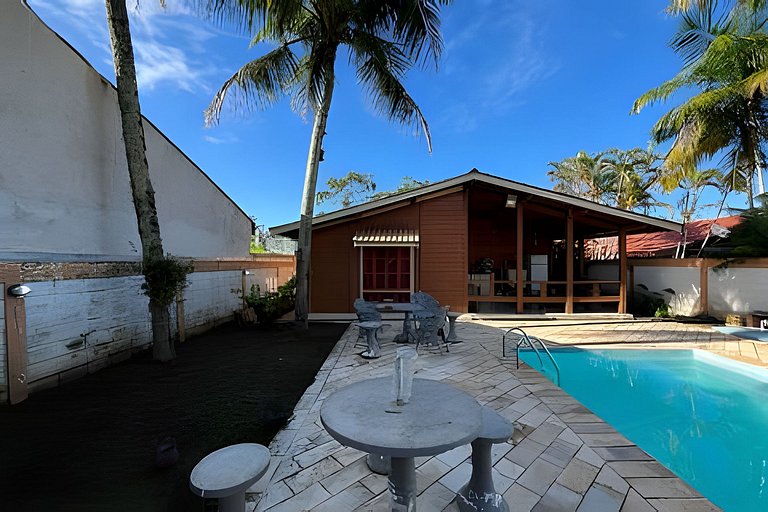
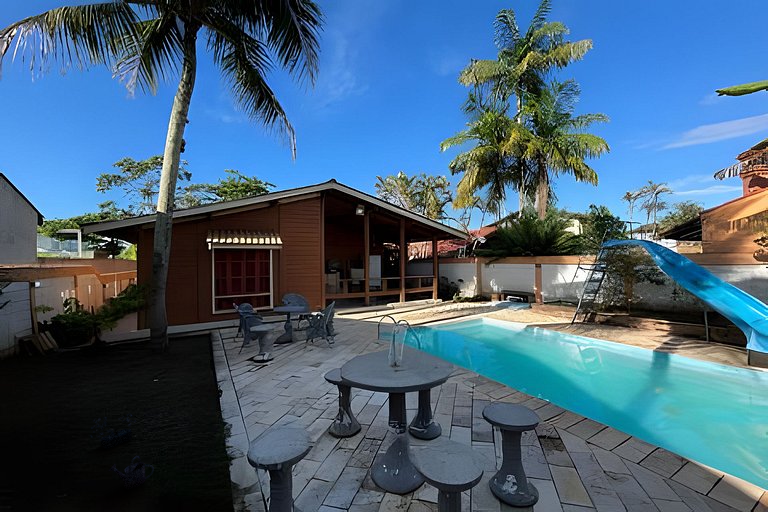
decorative plant: present [256,397,292,428] -> present [91,415,132,449]

